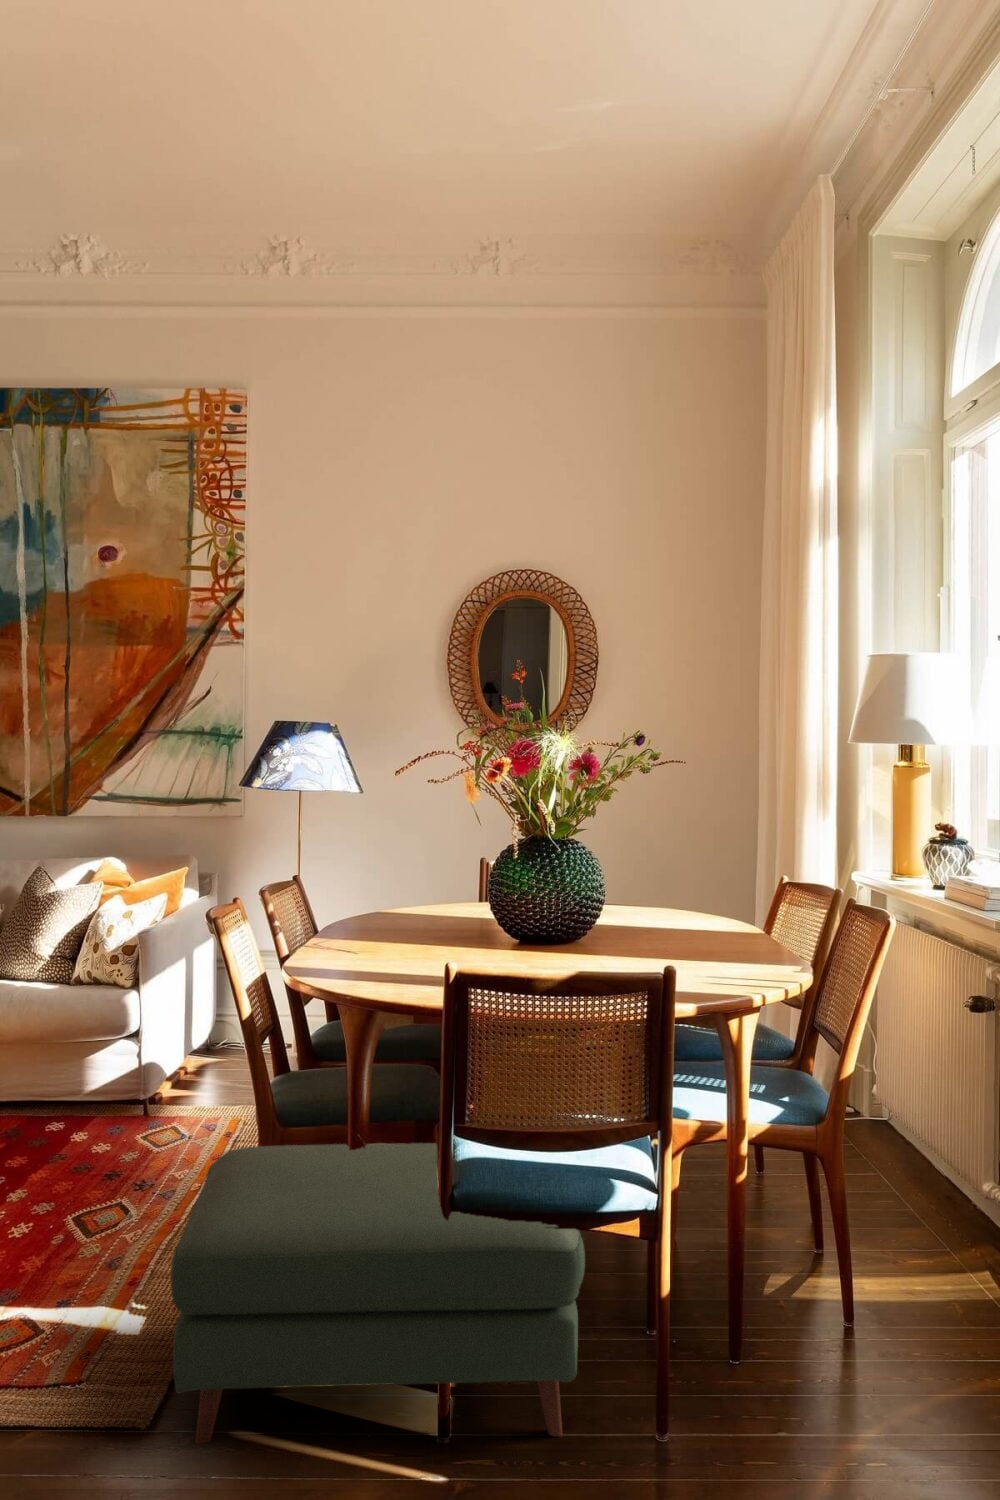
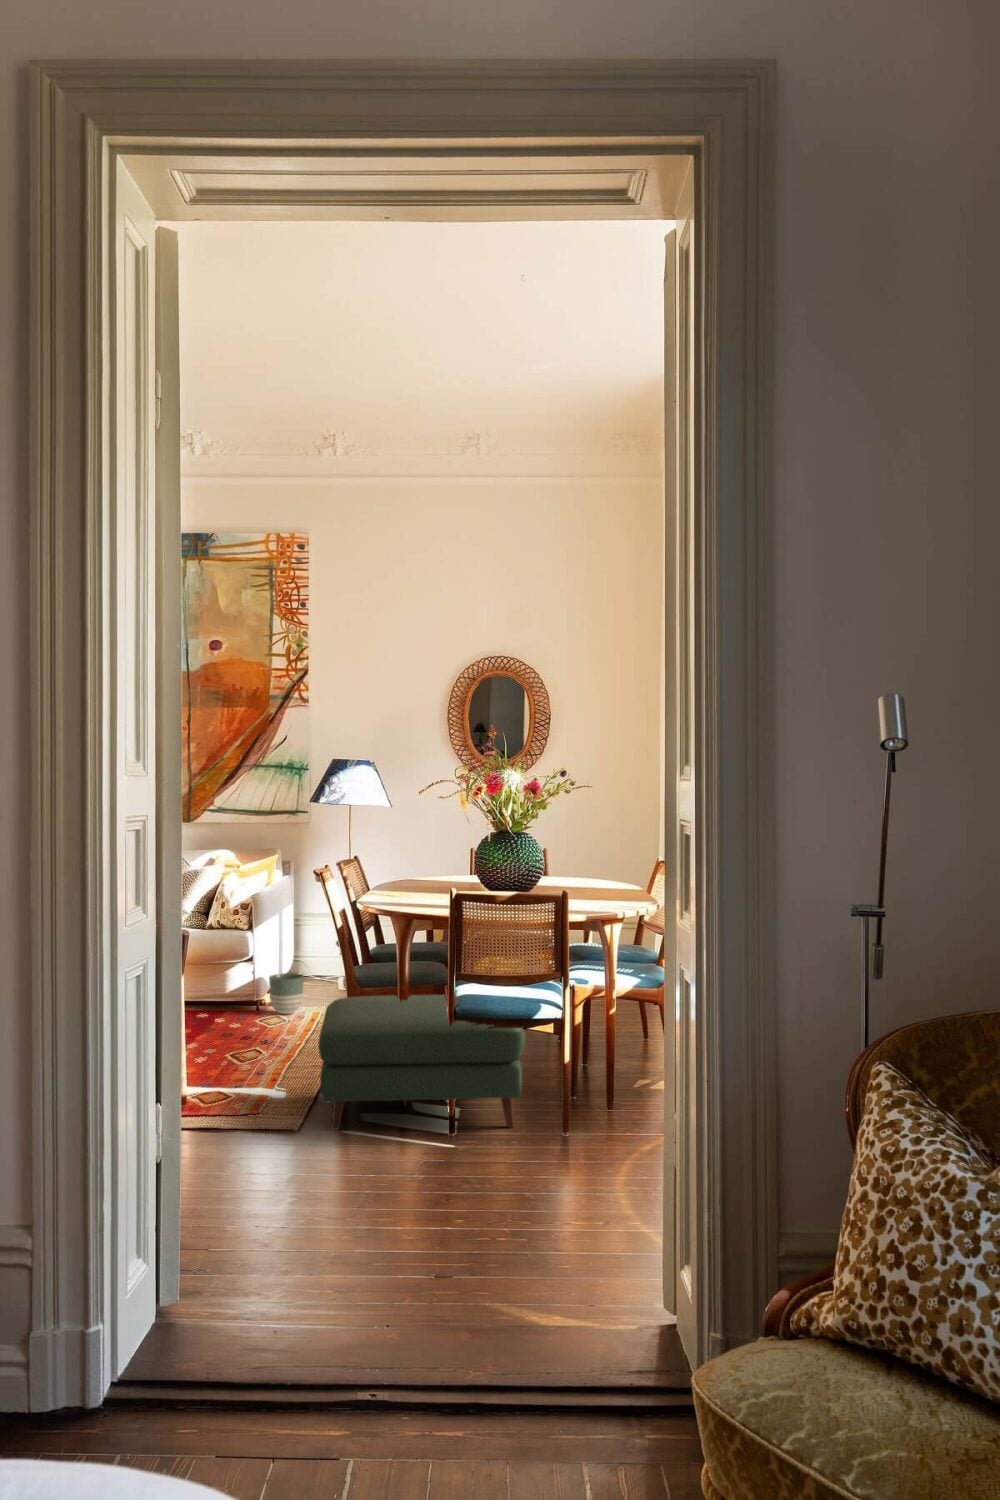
planter: none [168,1050,222,1115] -> present [269,973,304,1014]

